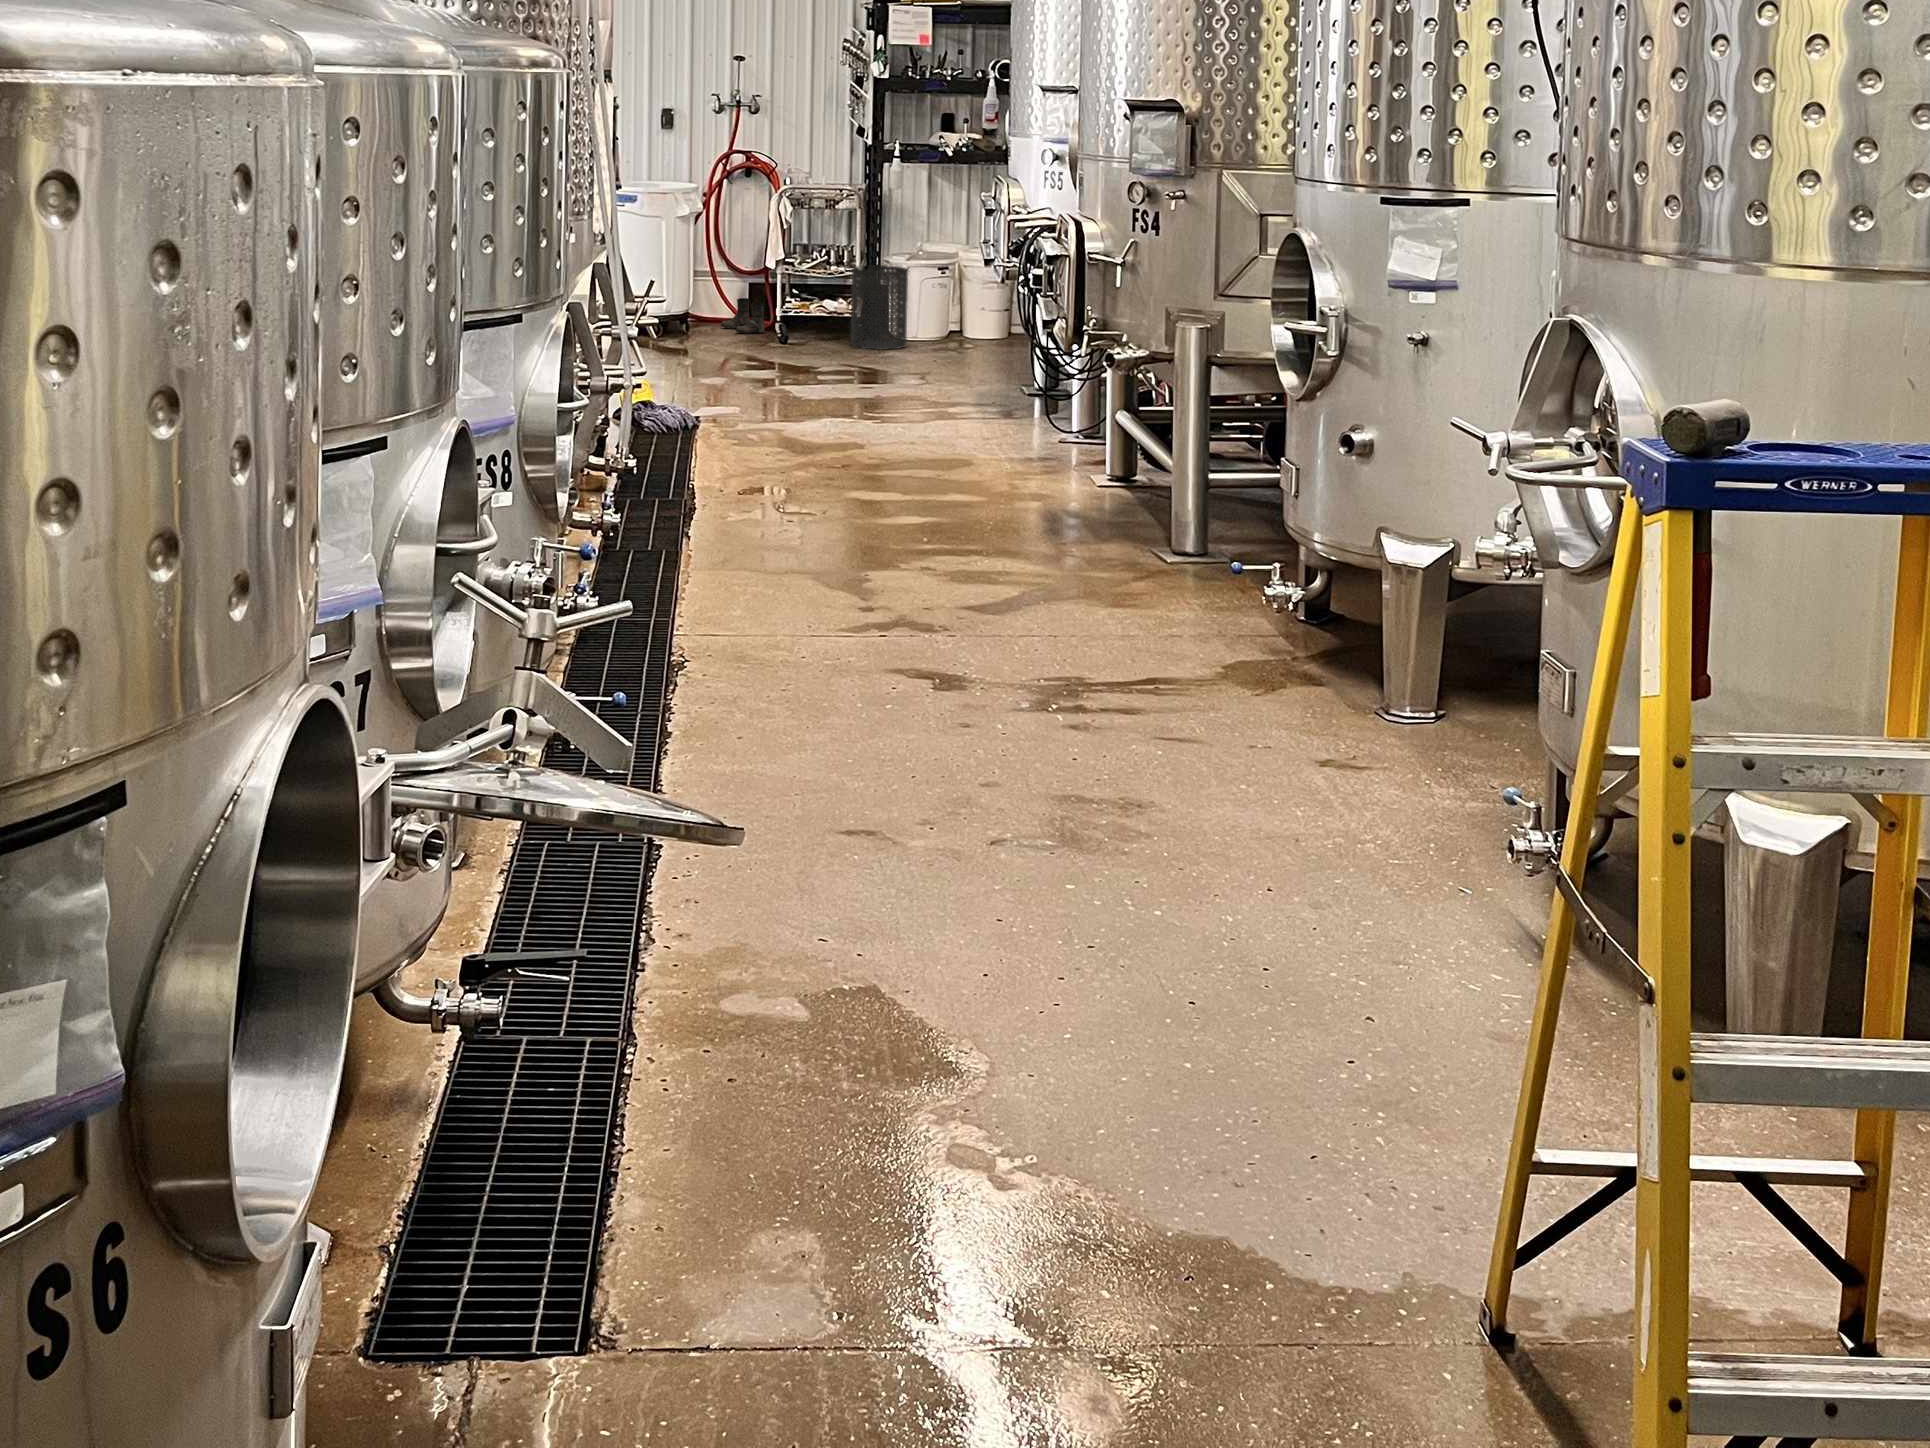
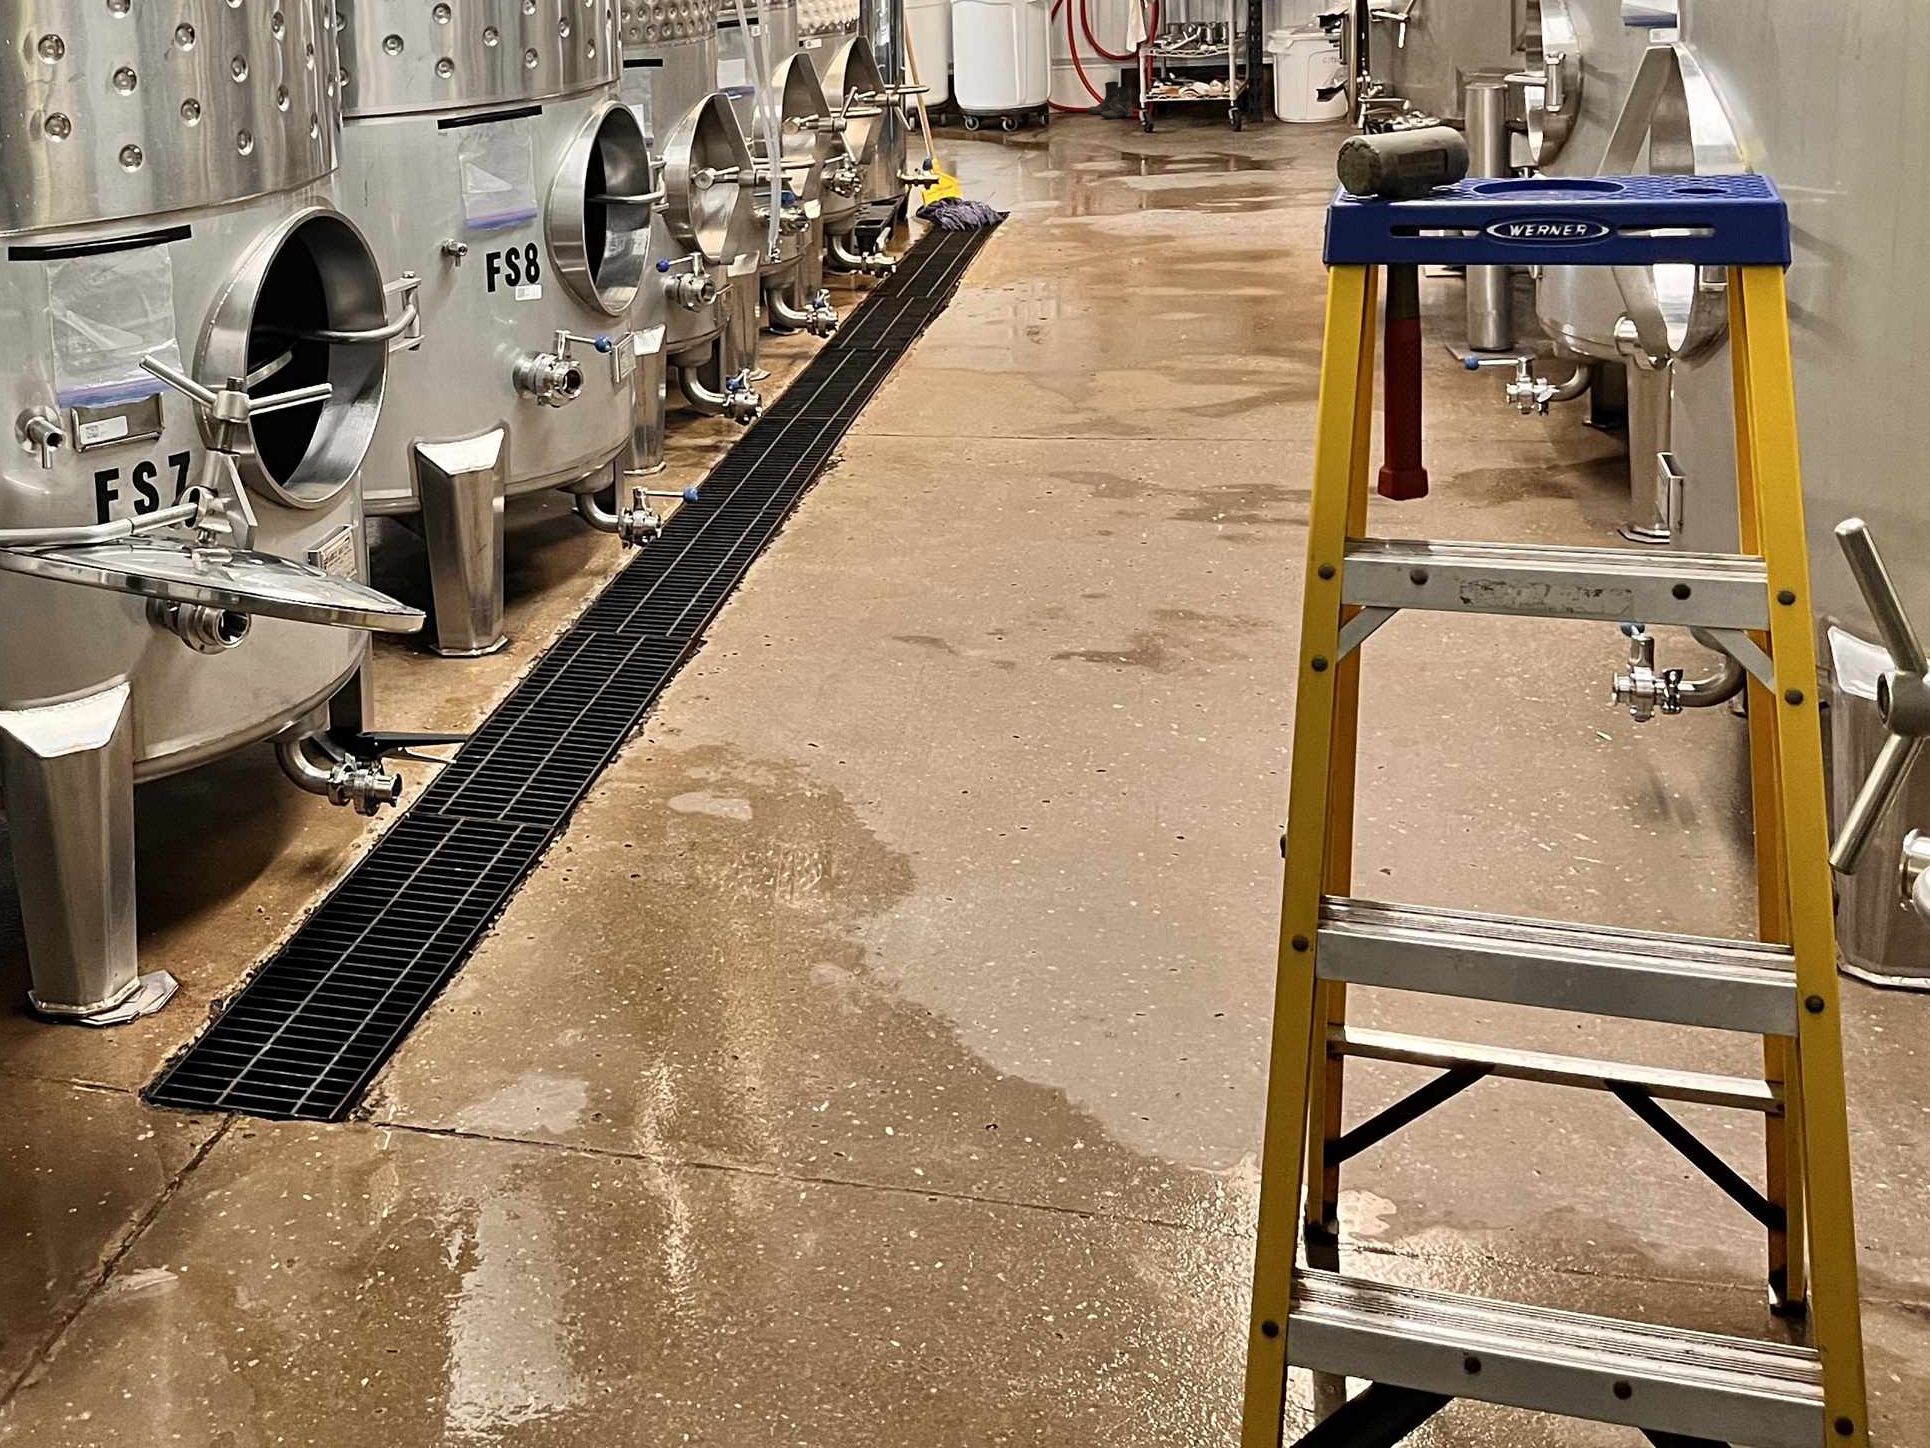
trash can: present [850,265,908,349] -> none [1220,38,1287,130]

